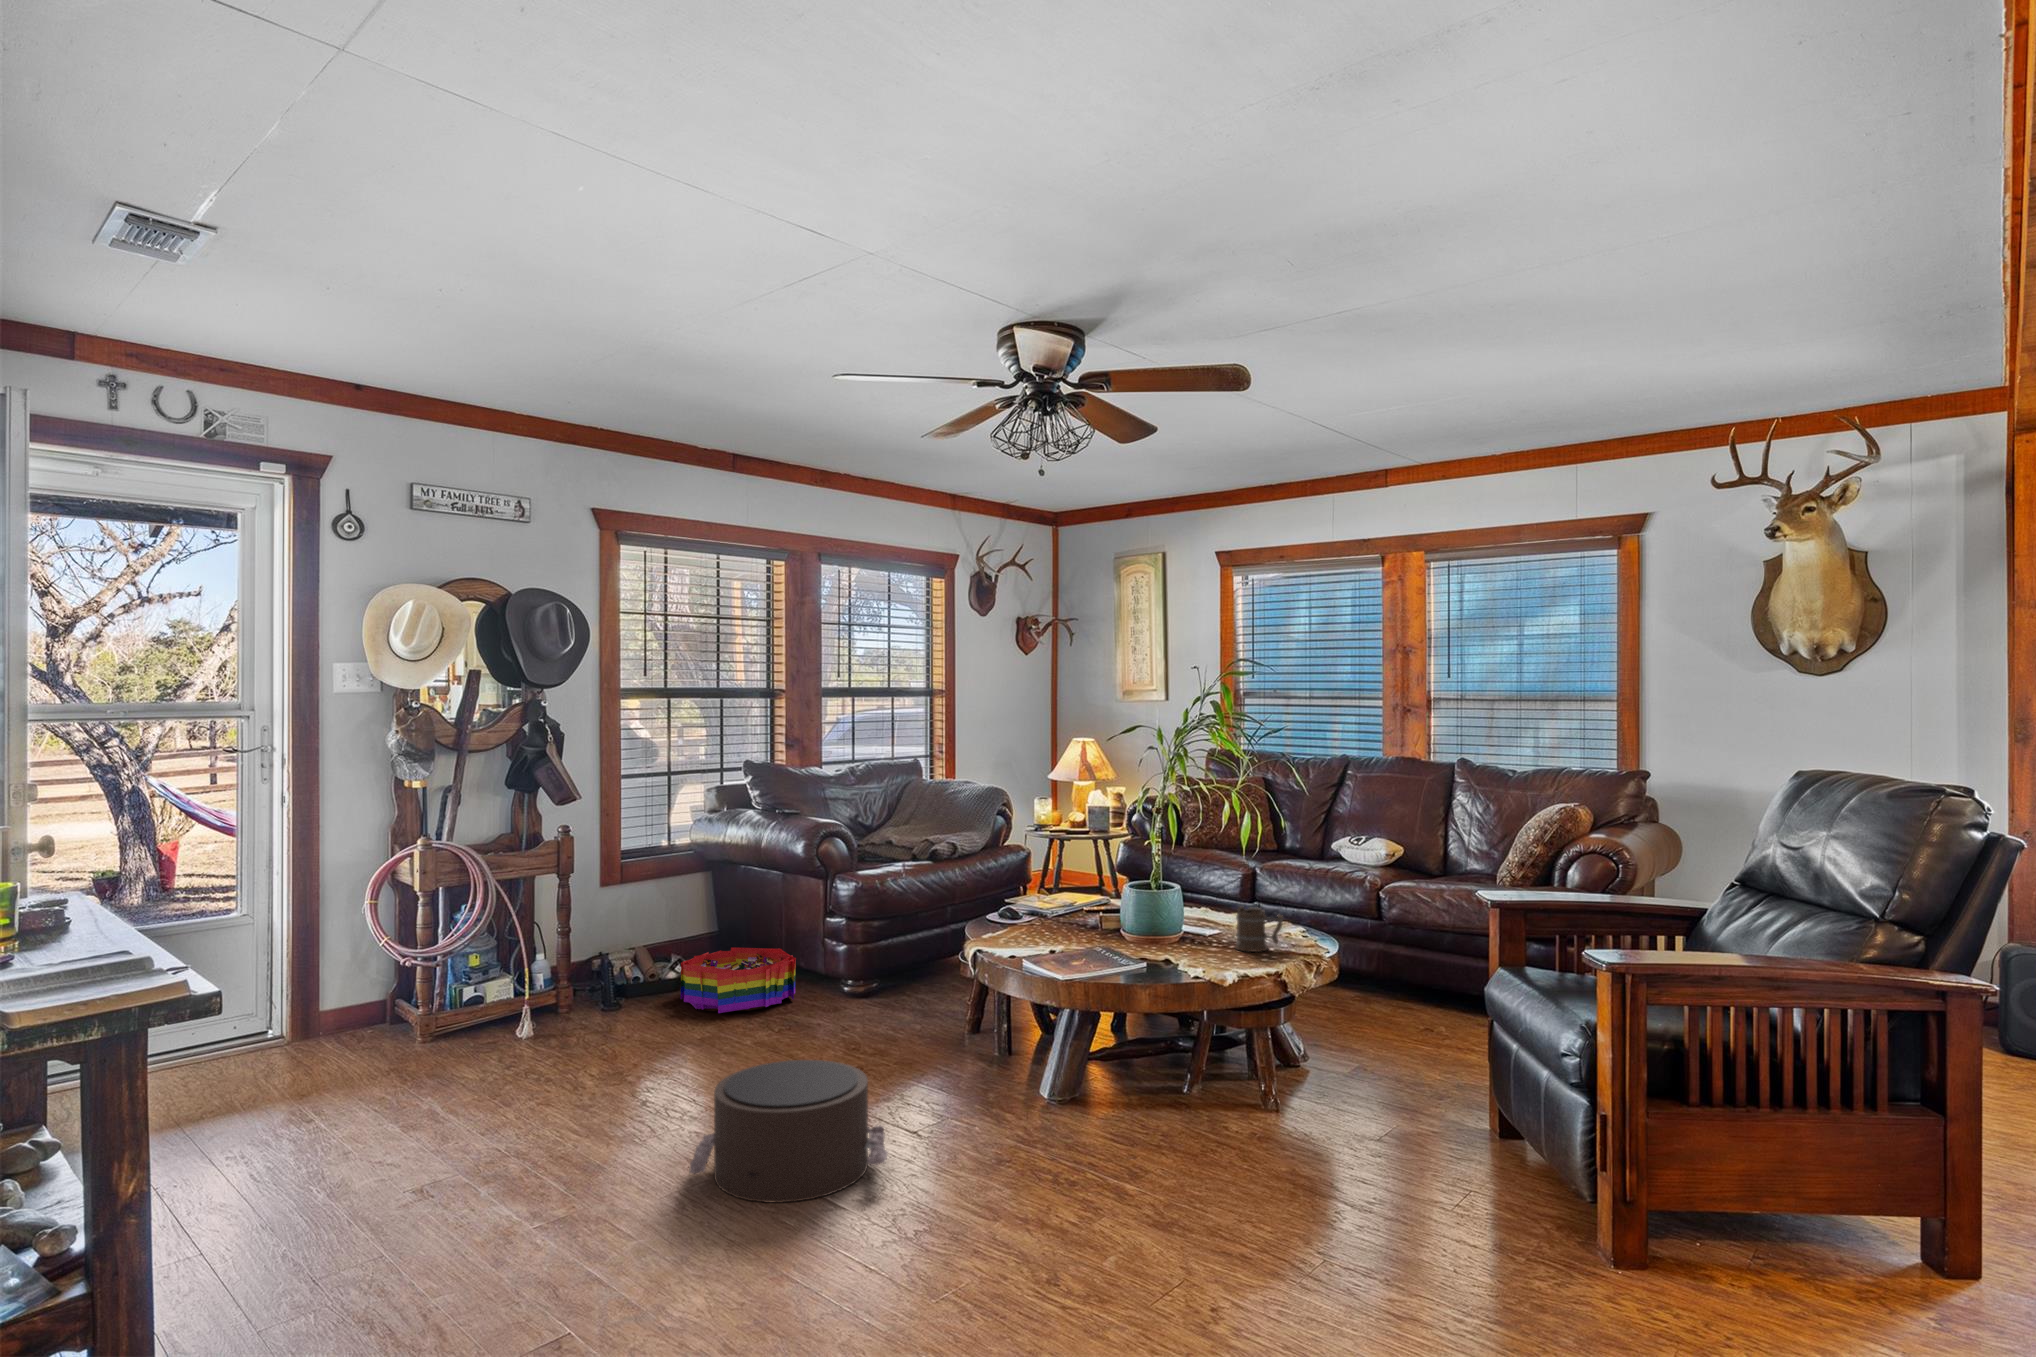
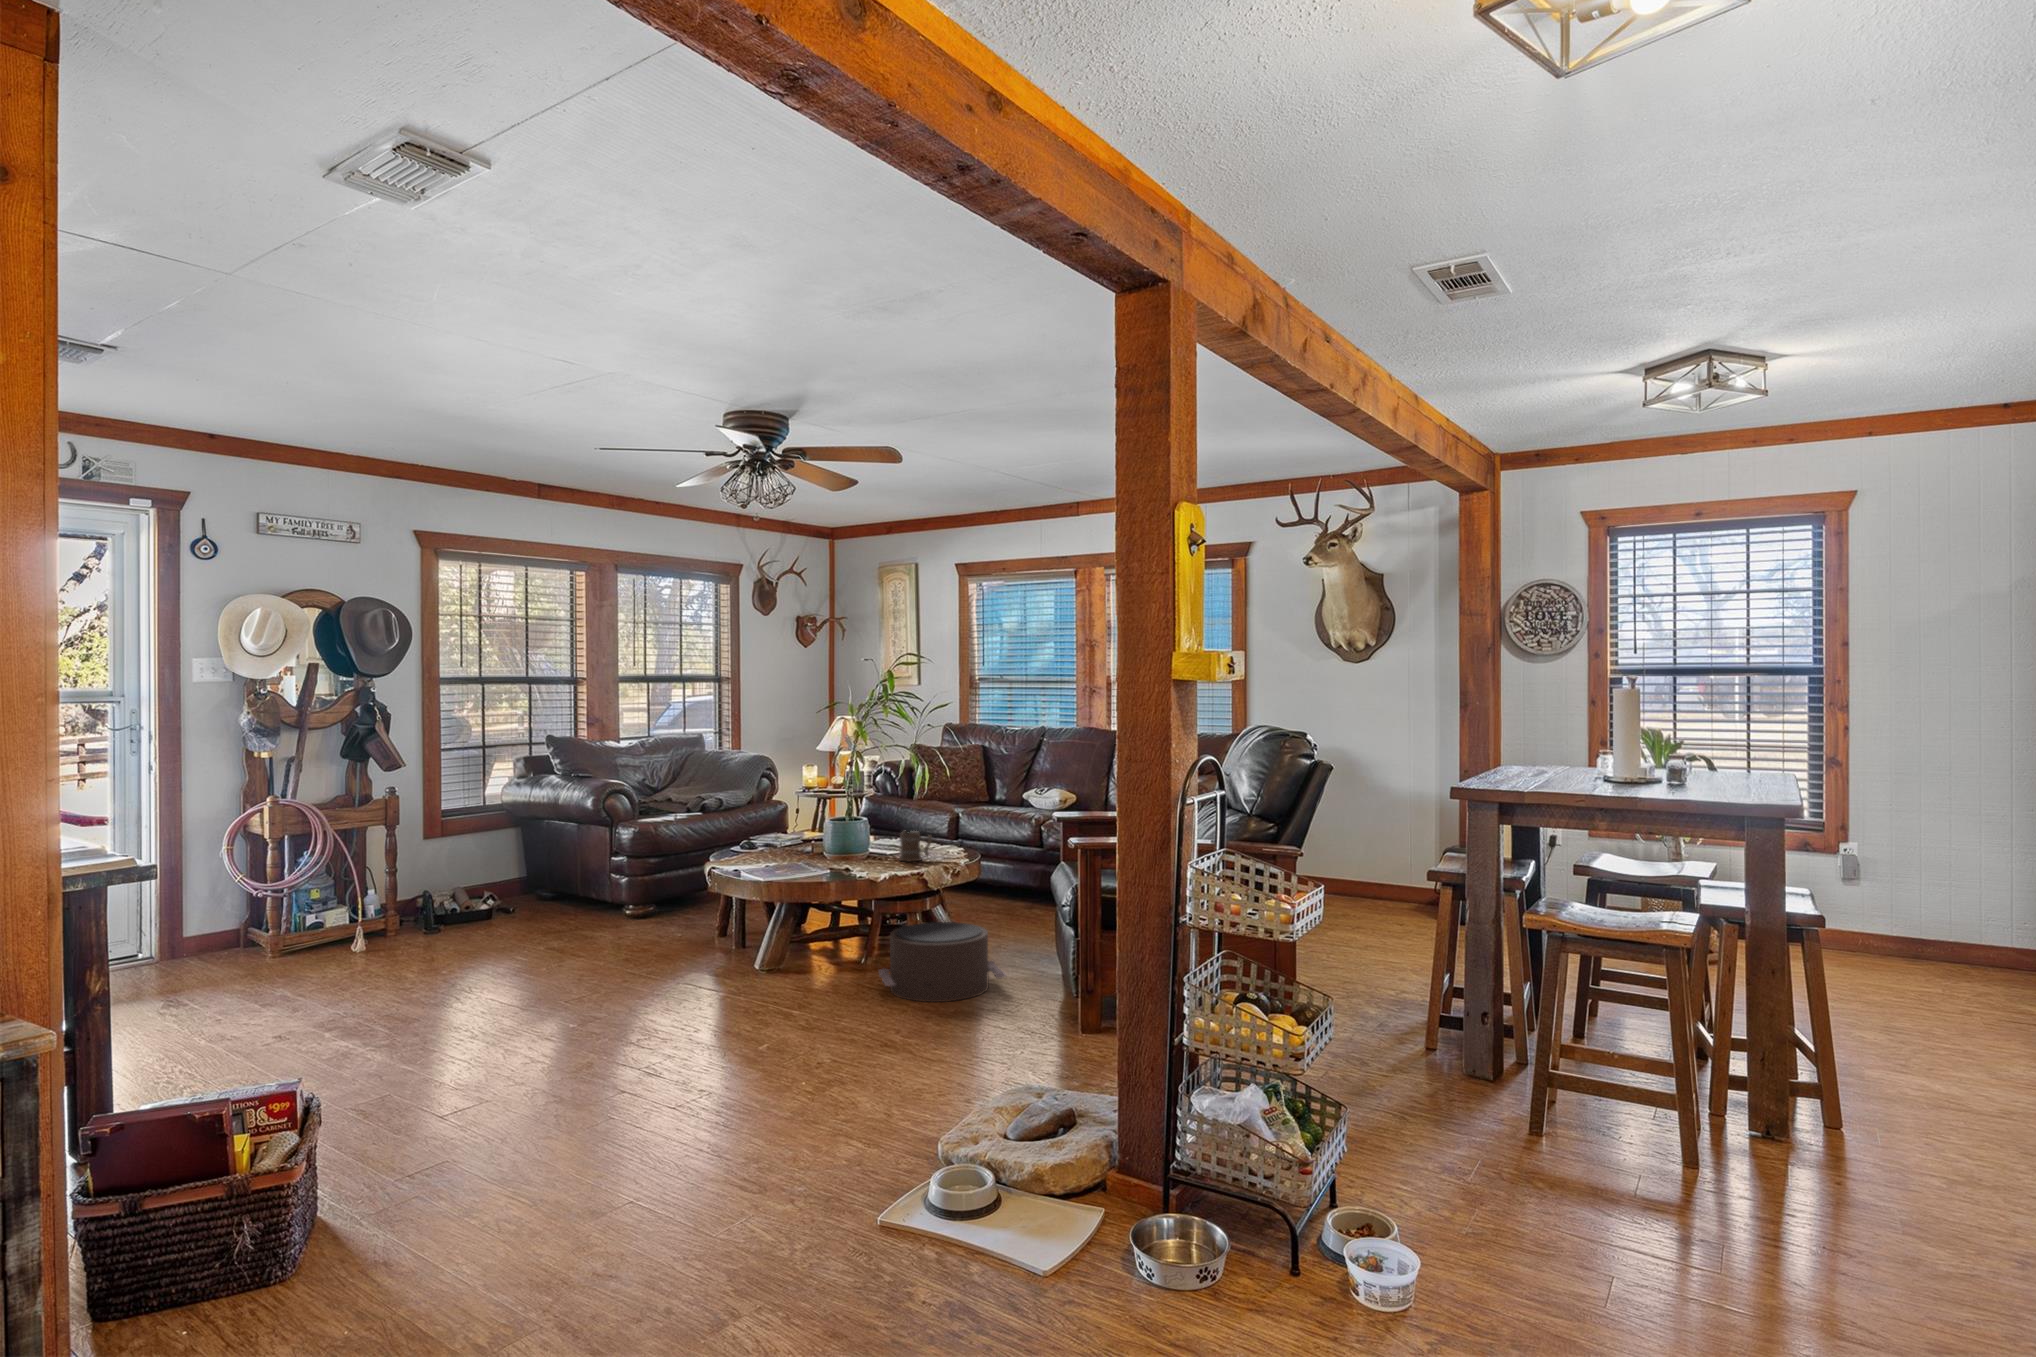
storage bin: present [681,948,796,1013] -> none [490,883,586,931]
pouf: present [689,1060,888,1203] -> present [879,922,1007,1002]

